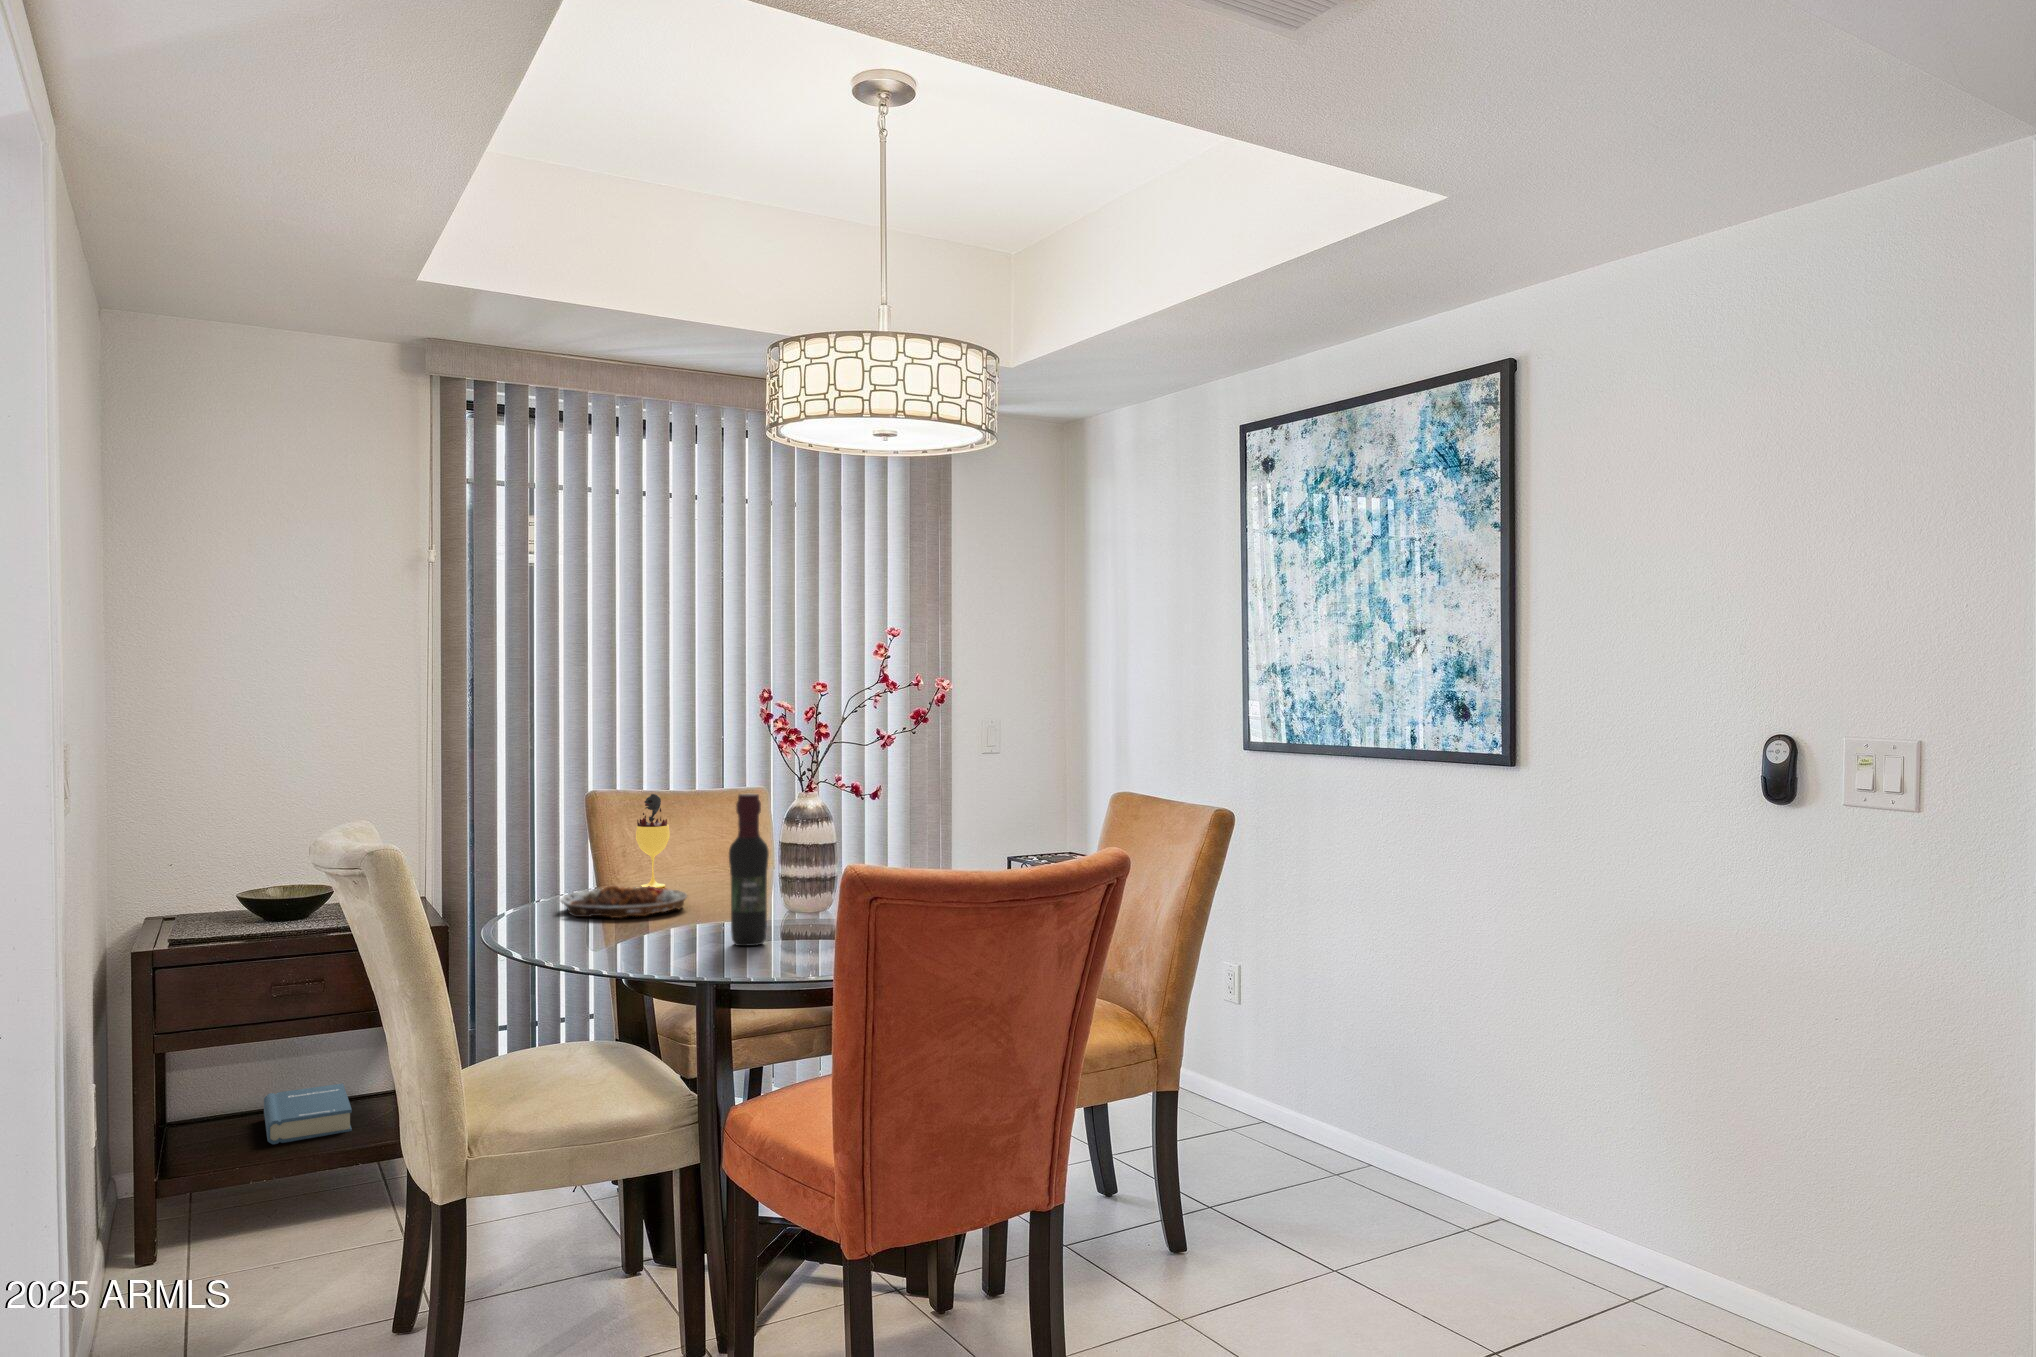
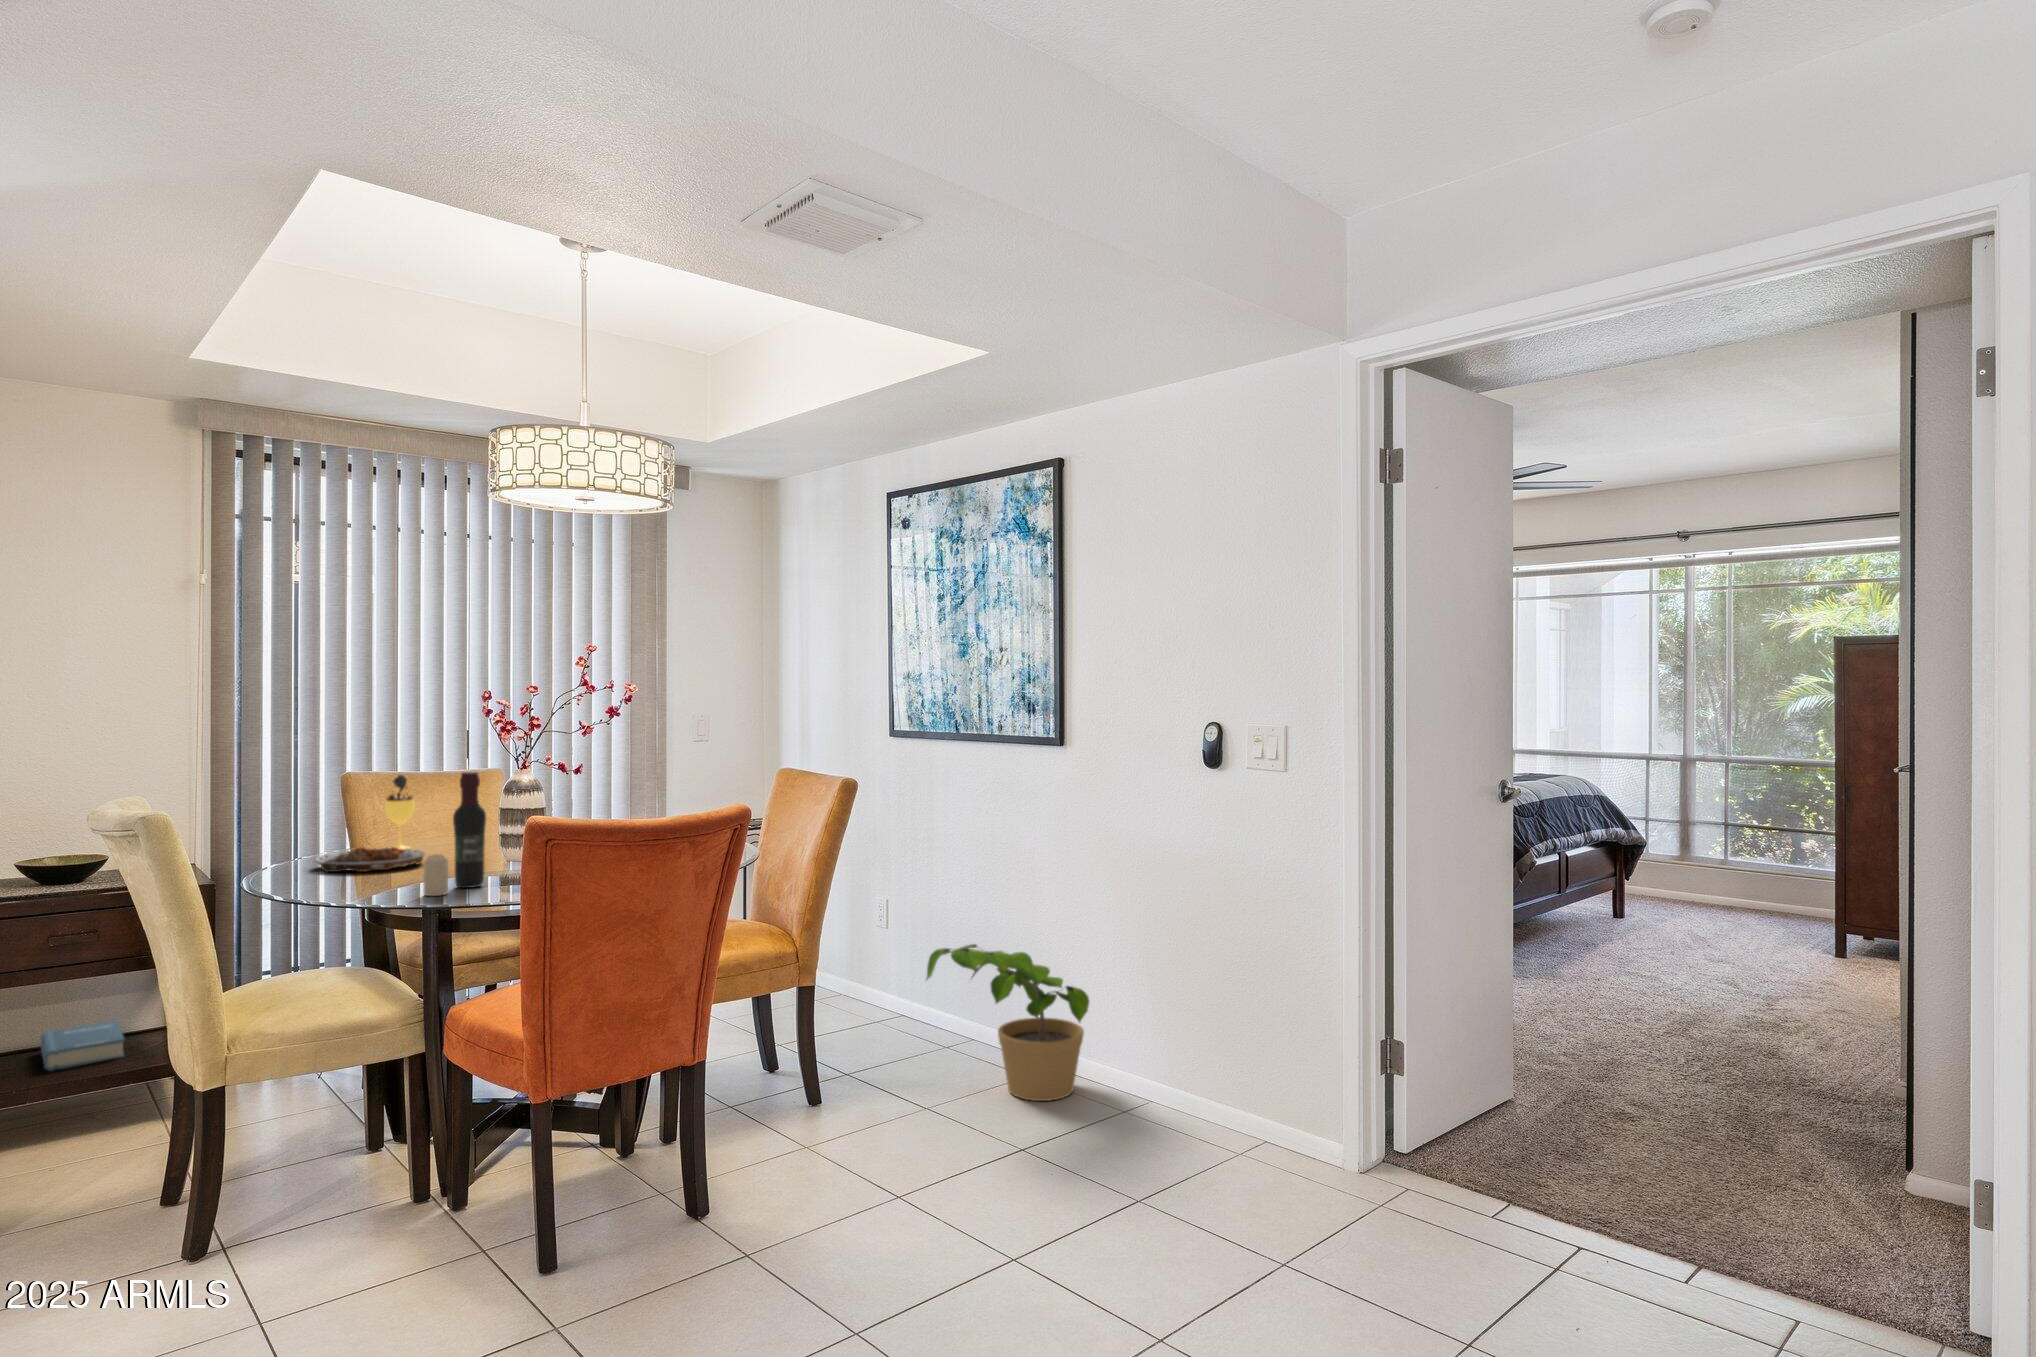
candle: none [696,901,726,957] -> present [424,854,448,896]
potted plant: none [1338,1043,1573,1273] -> present [927,944,1089,1101]

